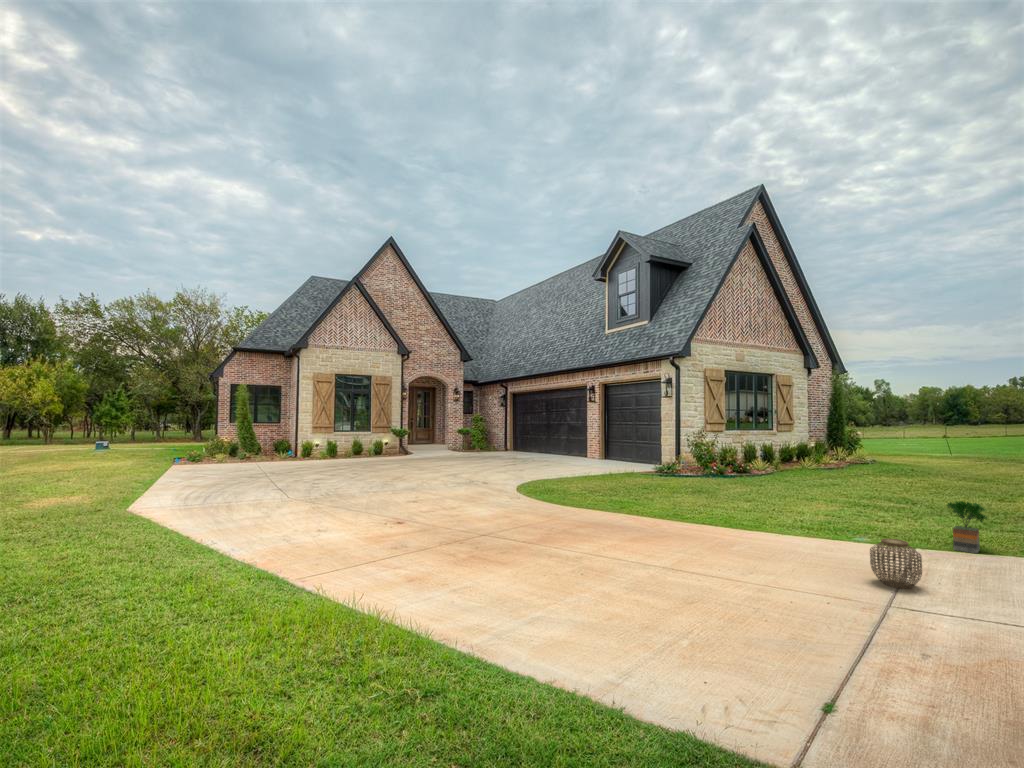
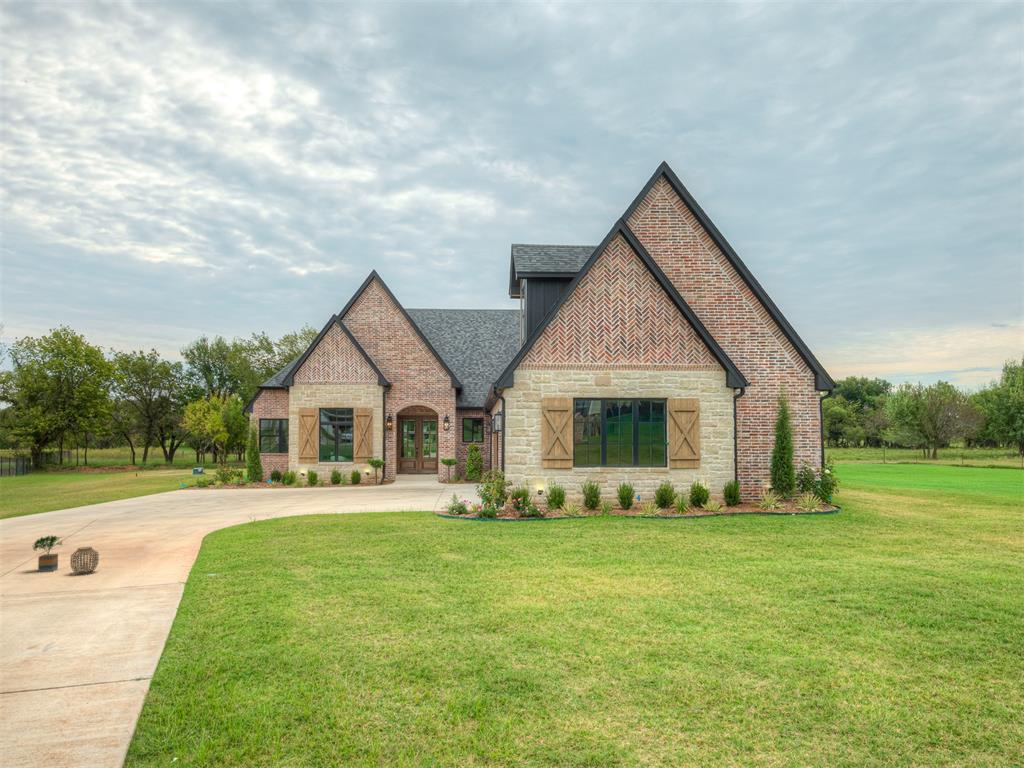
potted tree: present [946,501,987,553] -> present [33,536,62,572]

